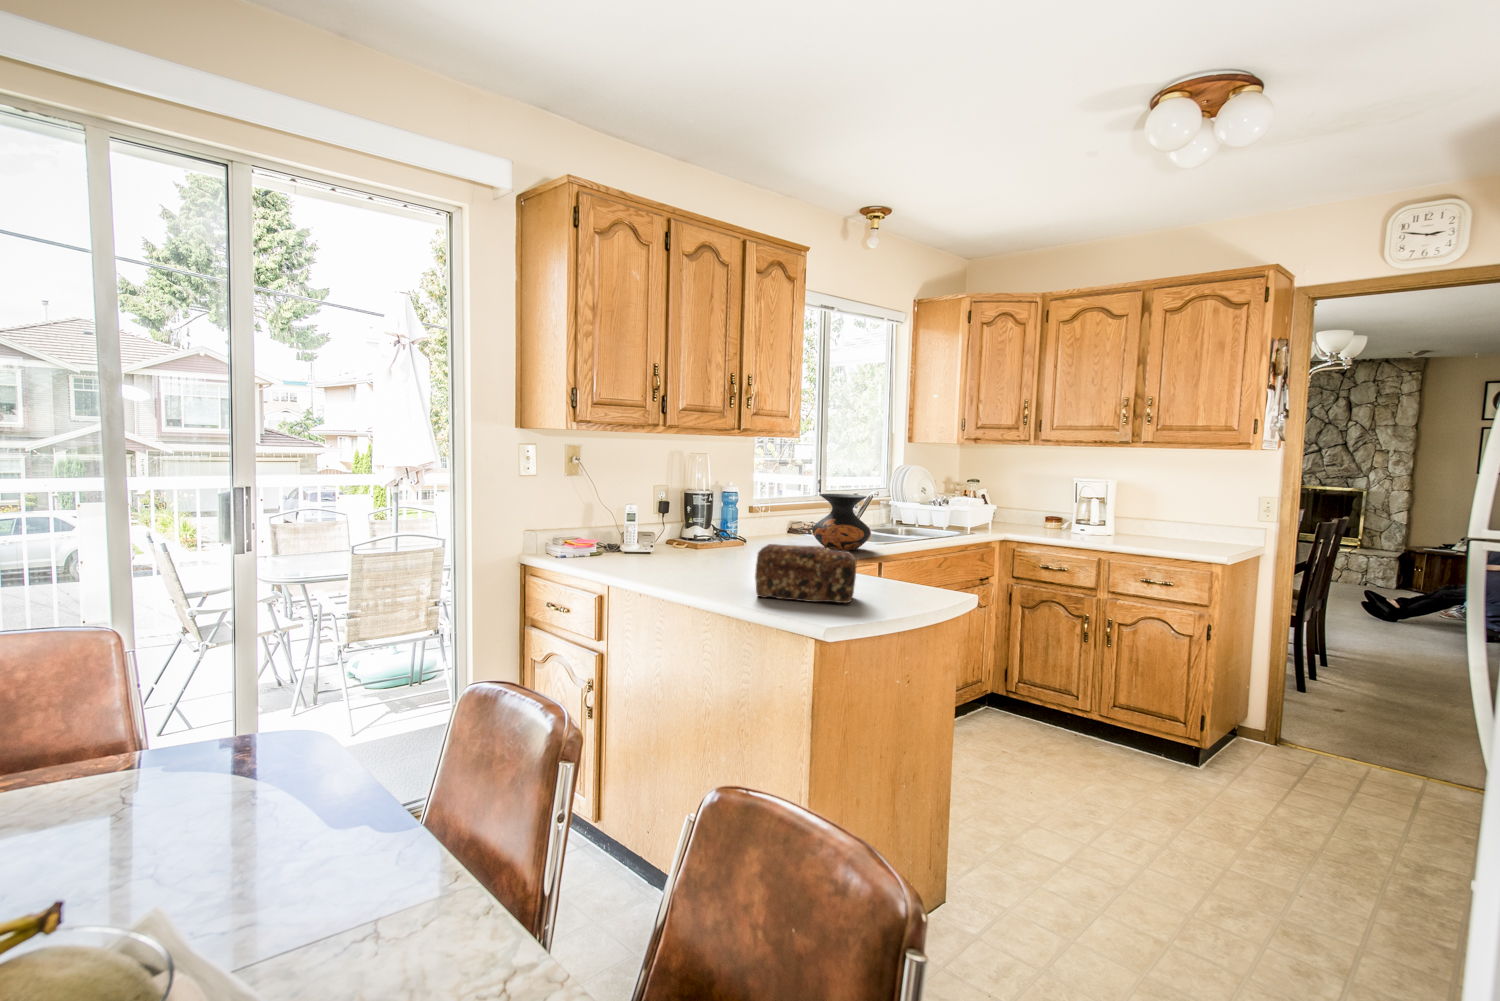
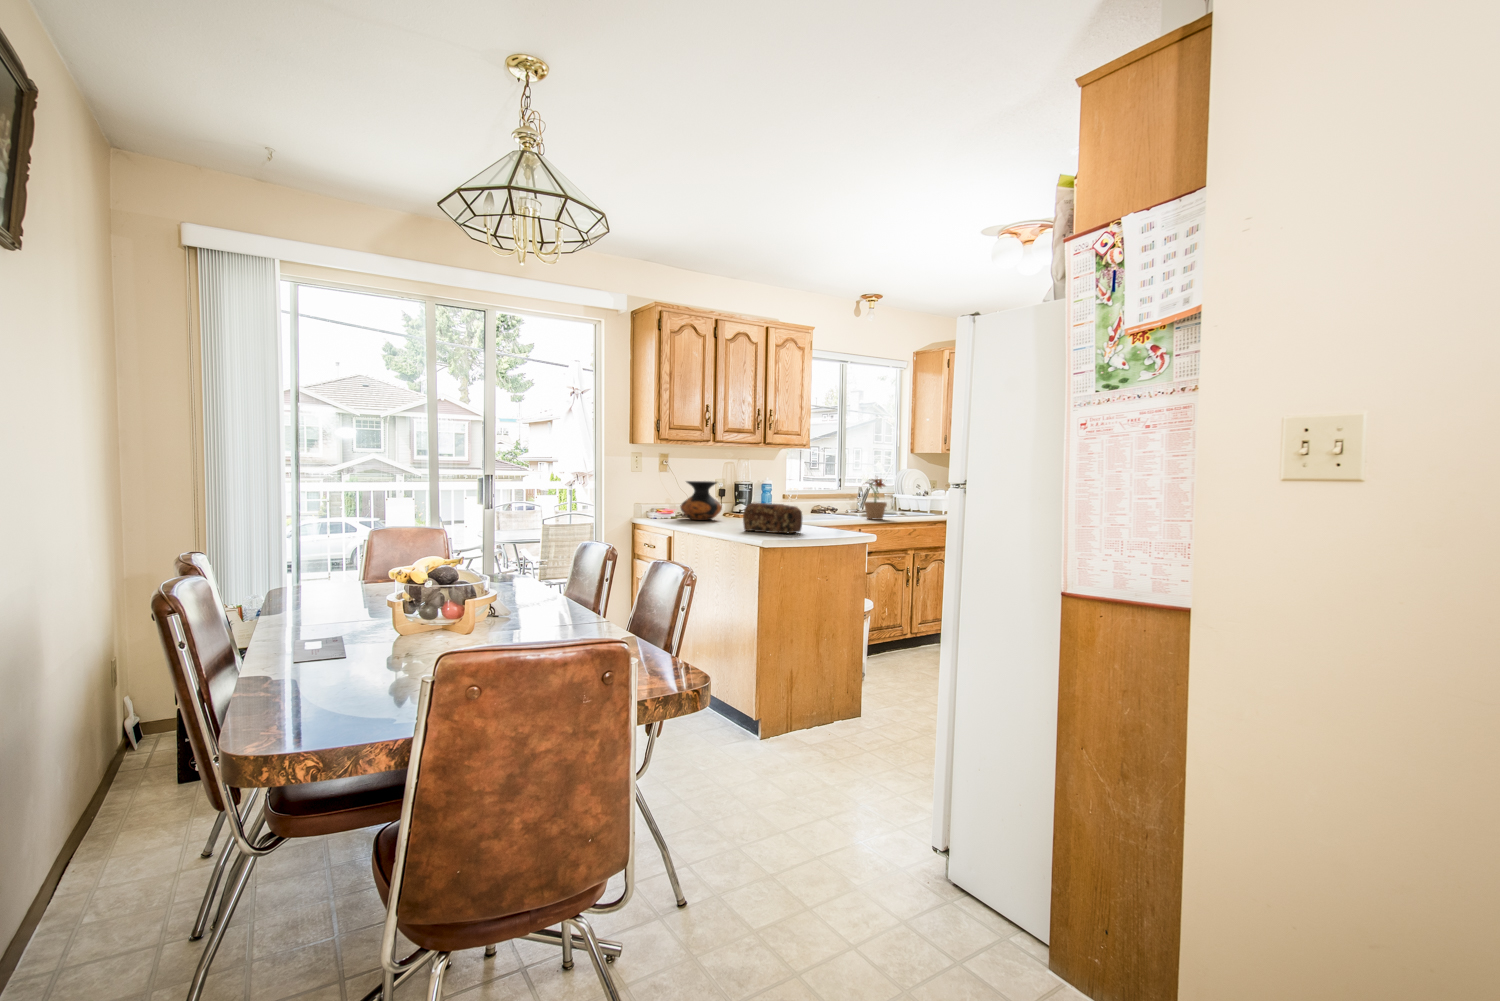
potted plant: none [874,479,912,546] -> present [864,479,887,520]
vase: present [812,494,871,551] -> present [680,481,722,520]

